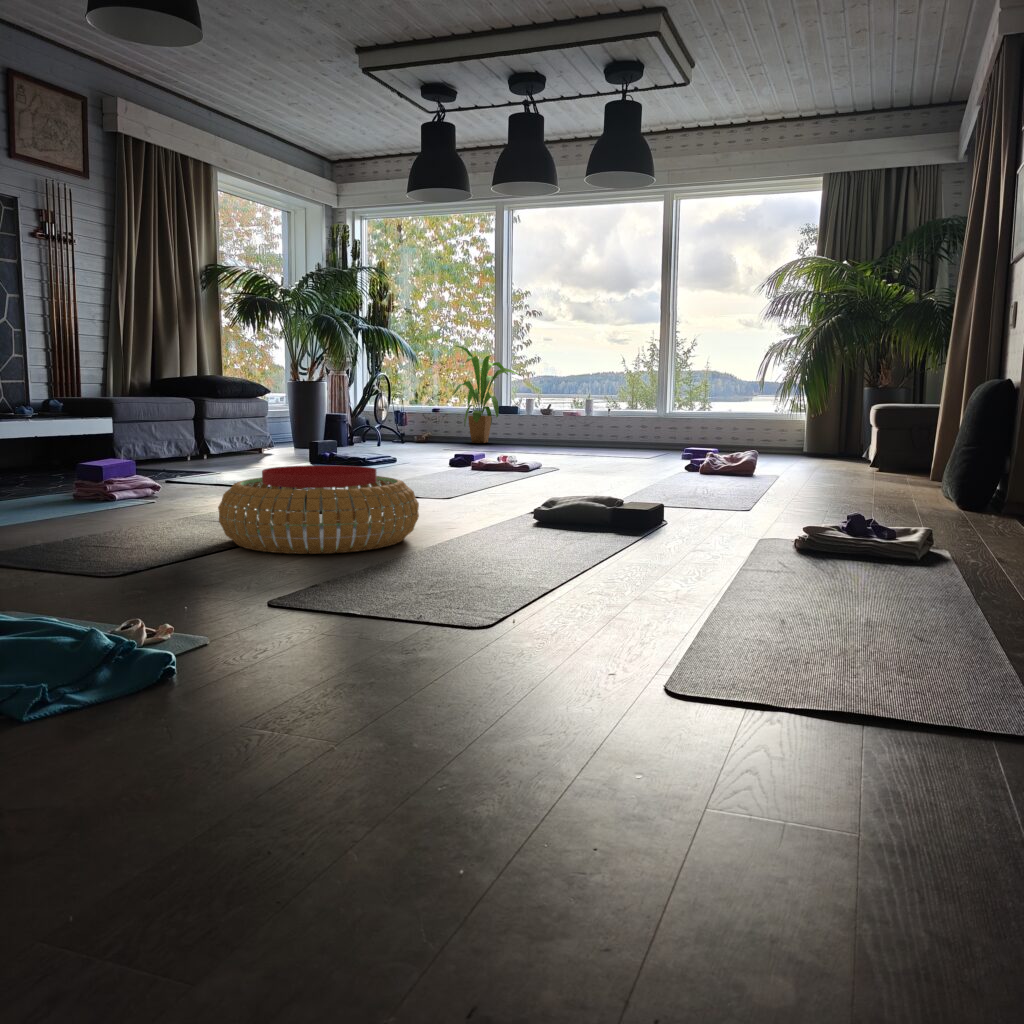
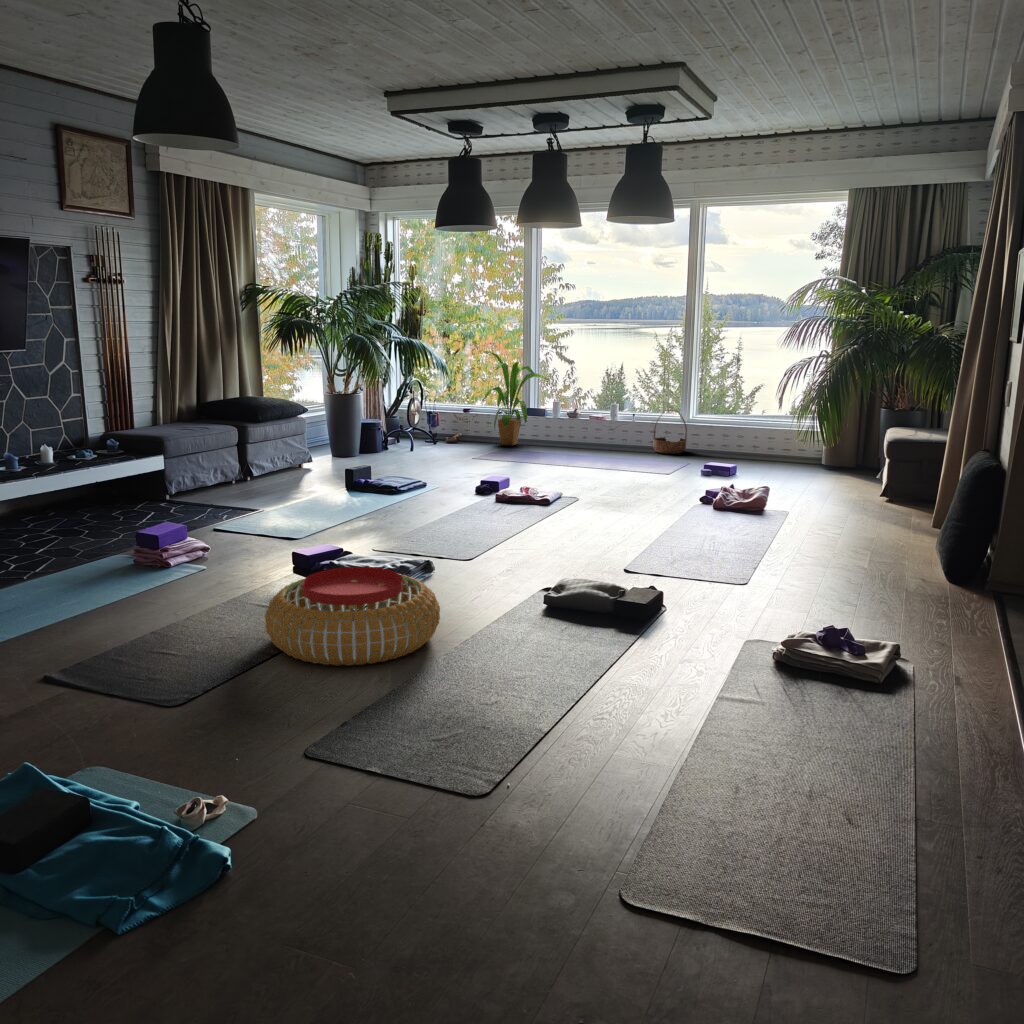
basket: none [629,403,663,447] -> present [653,409,687,454]

